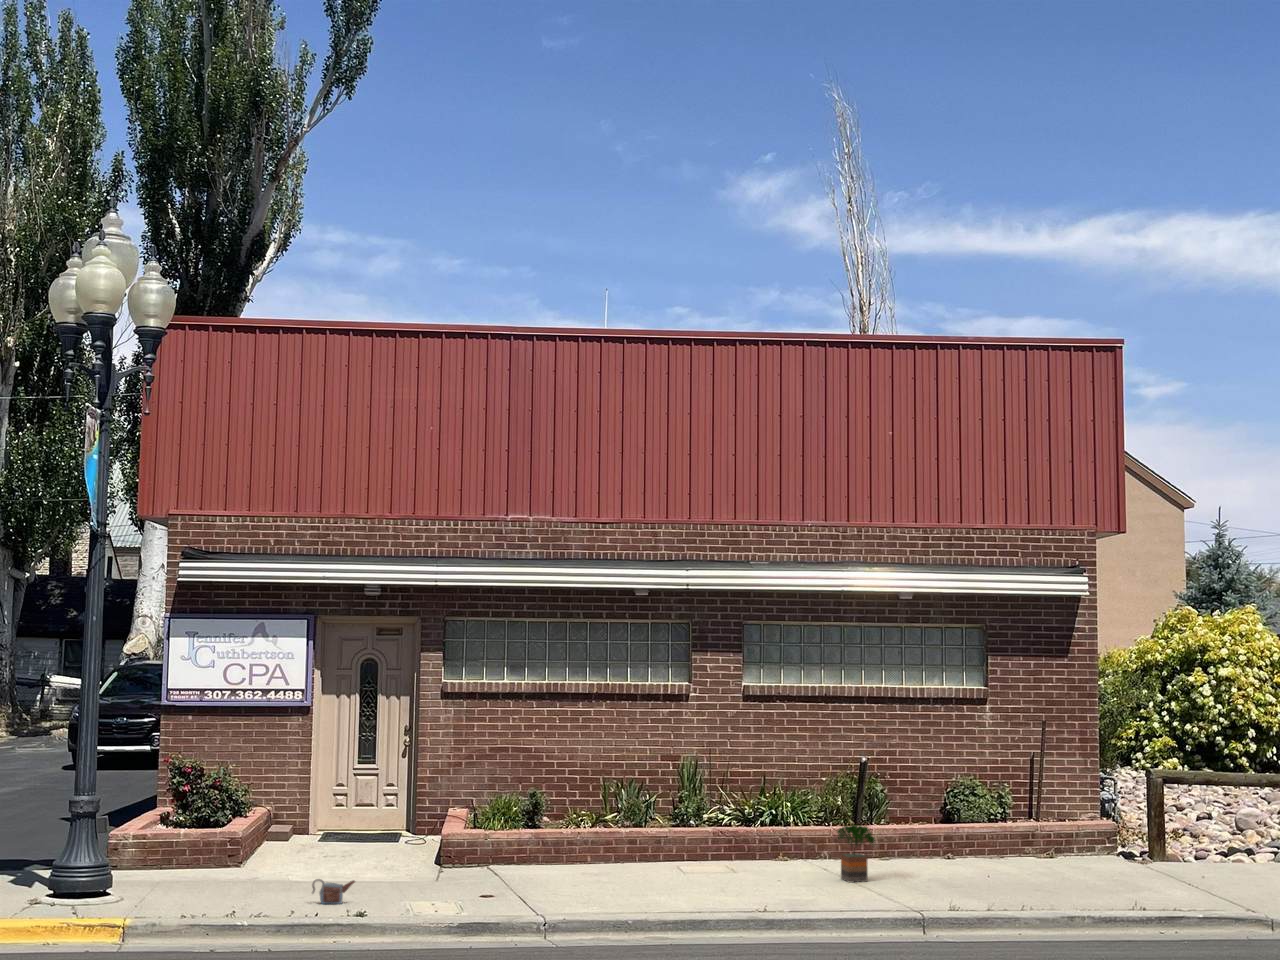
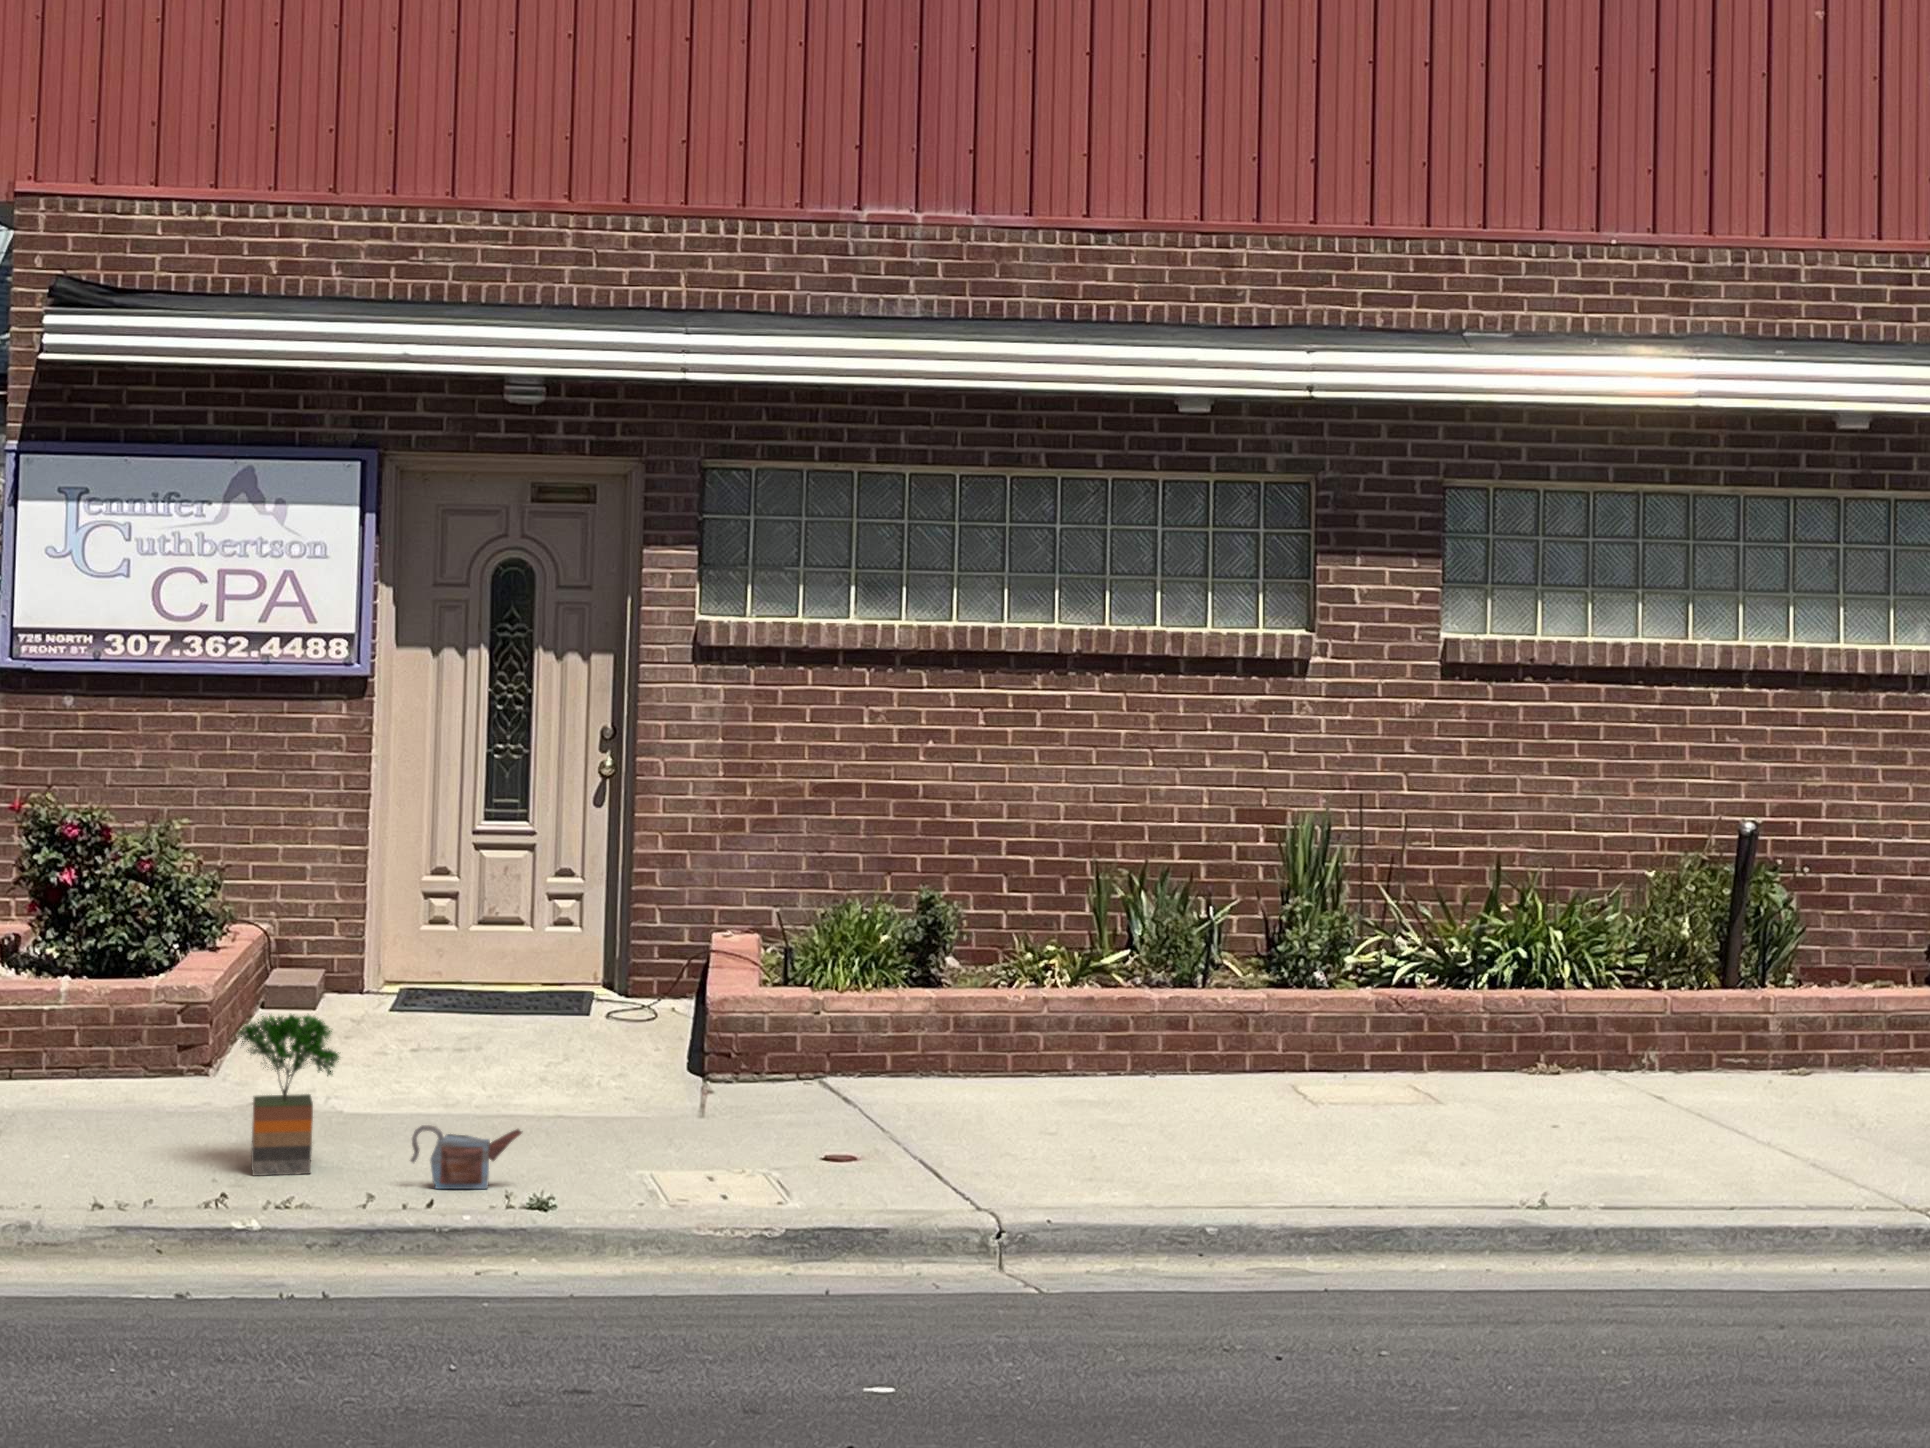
potted tree: present [837,825,875,882] -> present [237,1014,340,1176]

